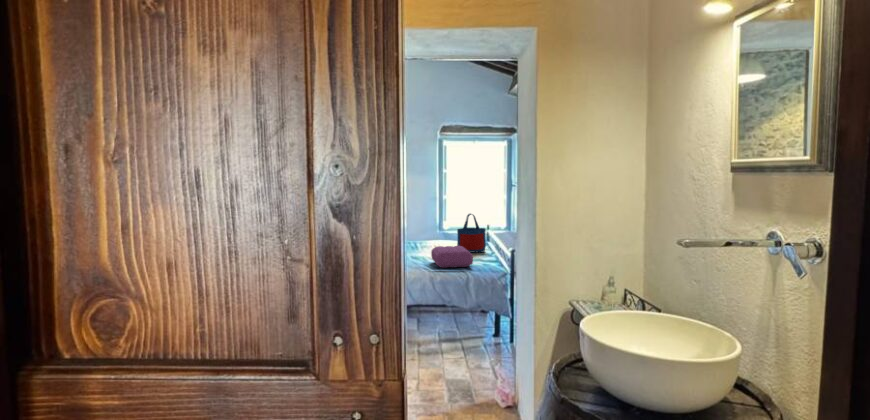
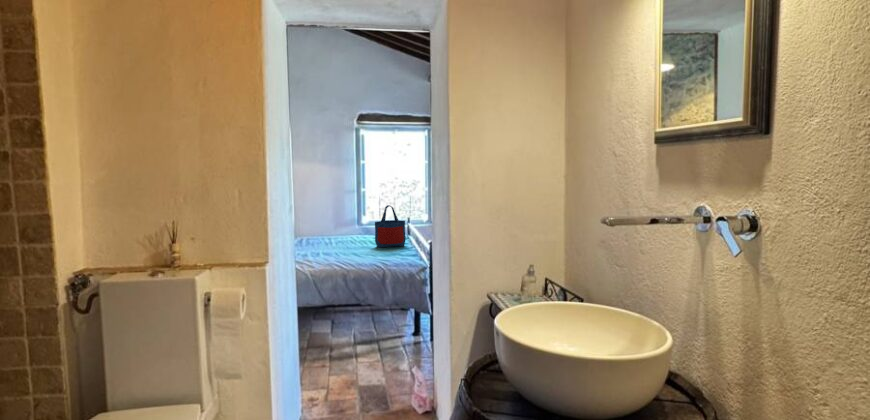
pillow: present [431,246,473,268] -> none [346,240,390,264]

